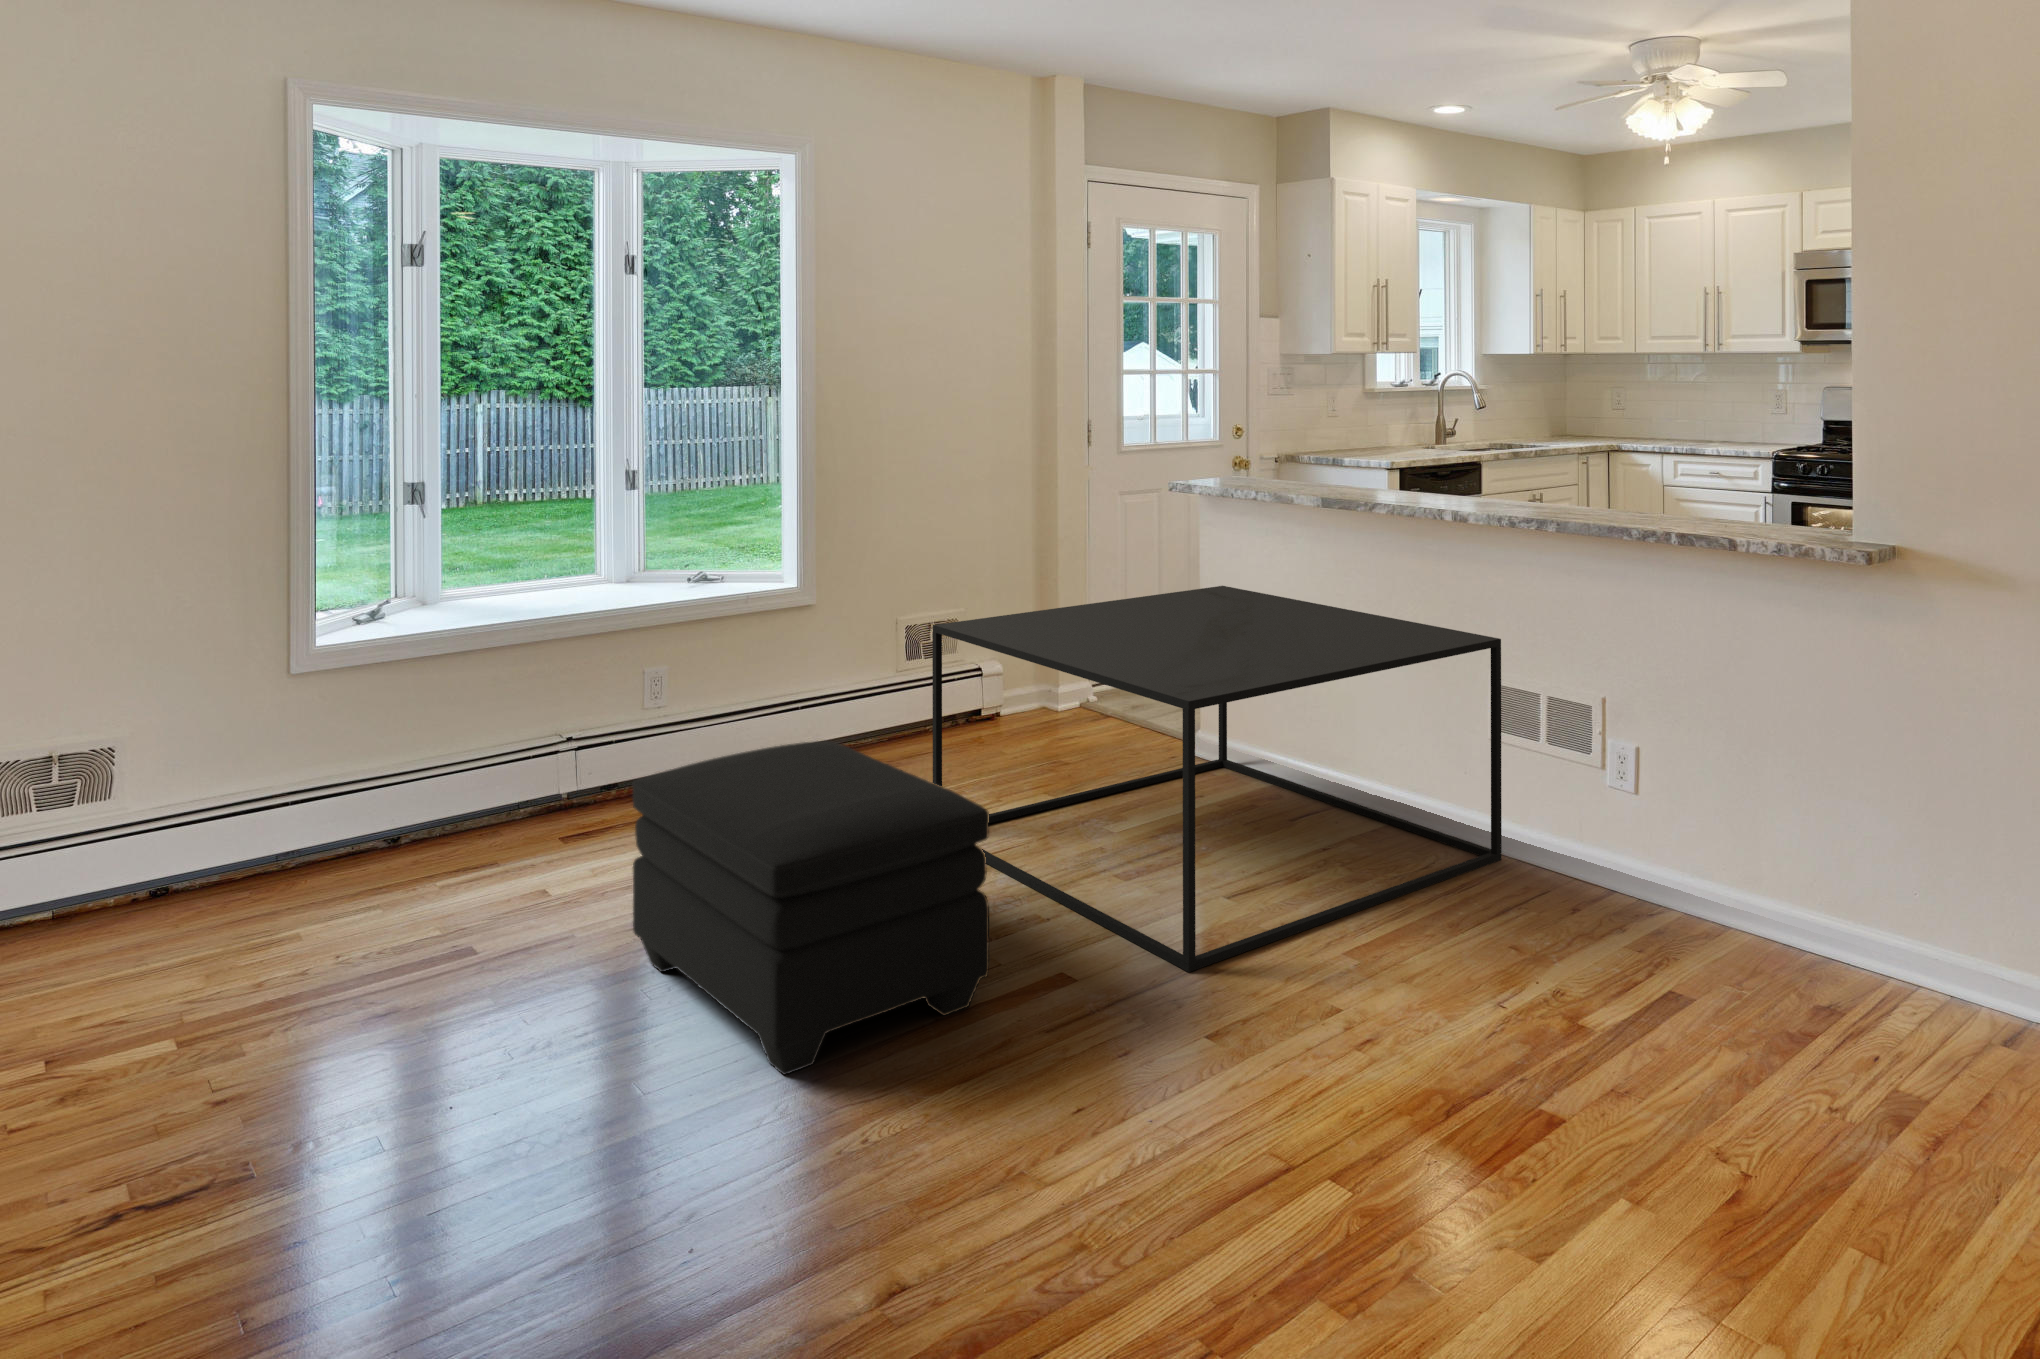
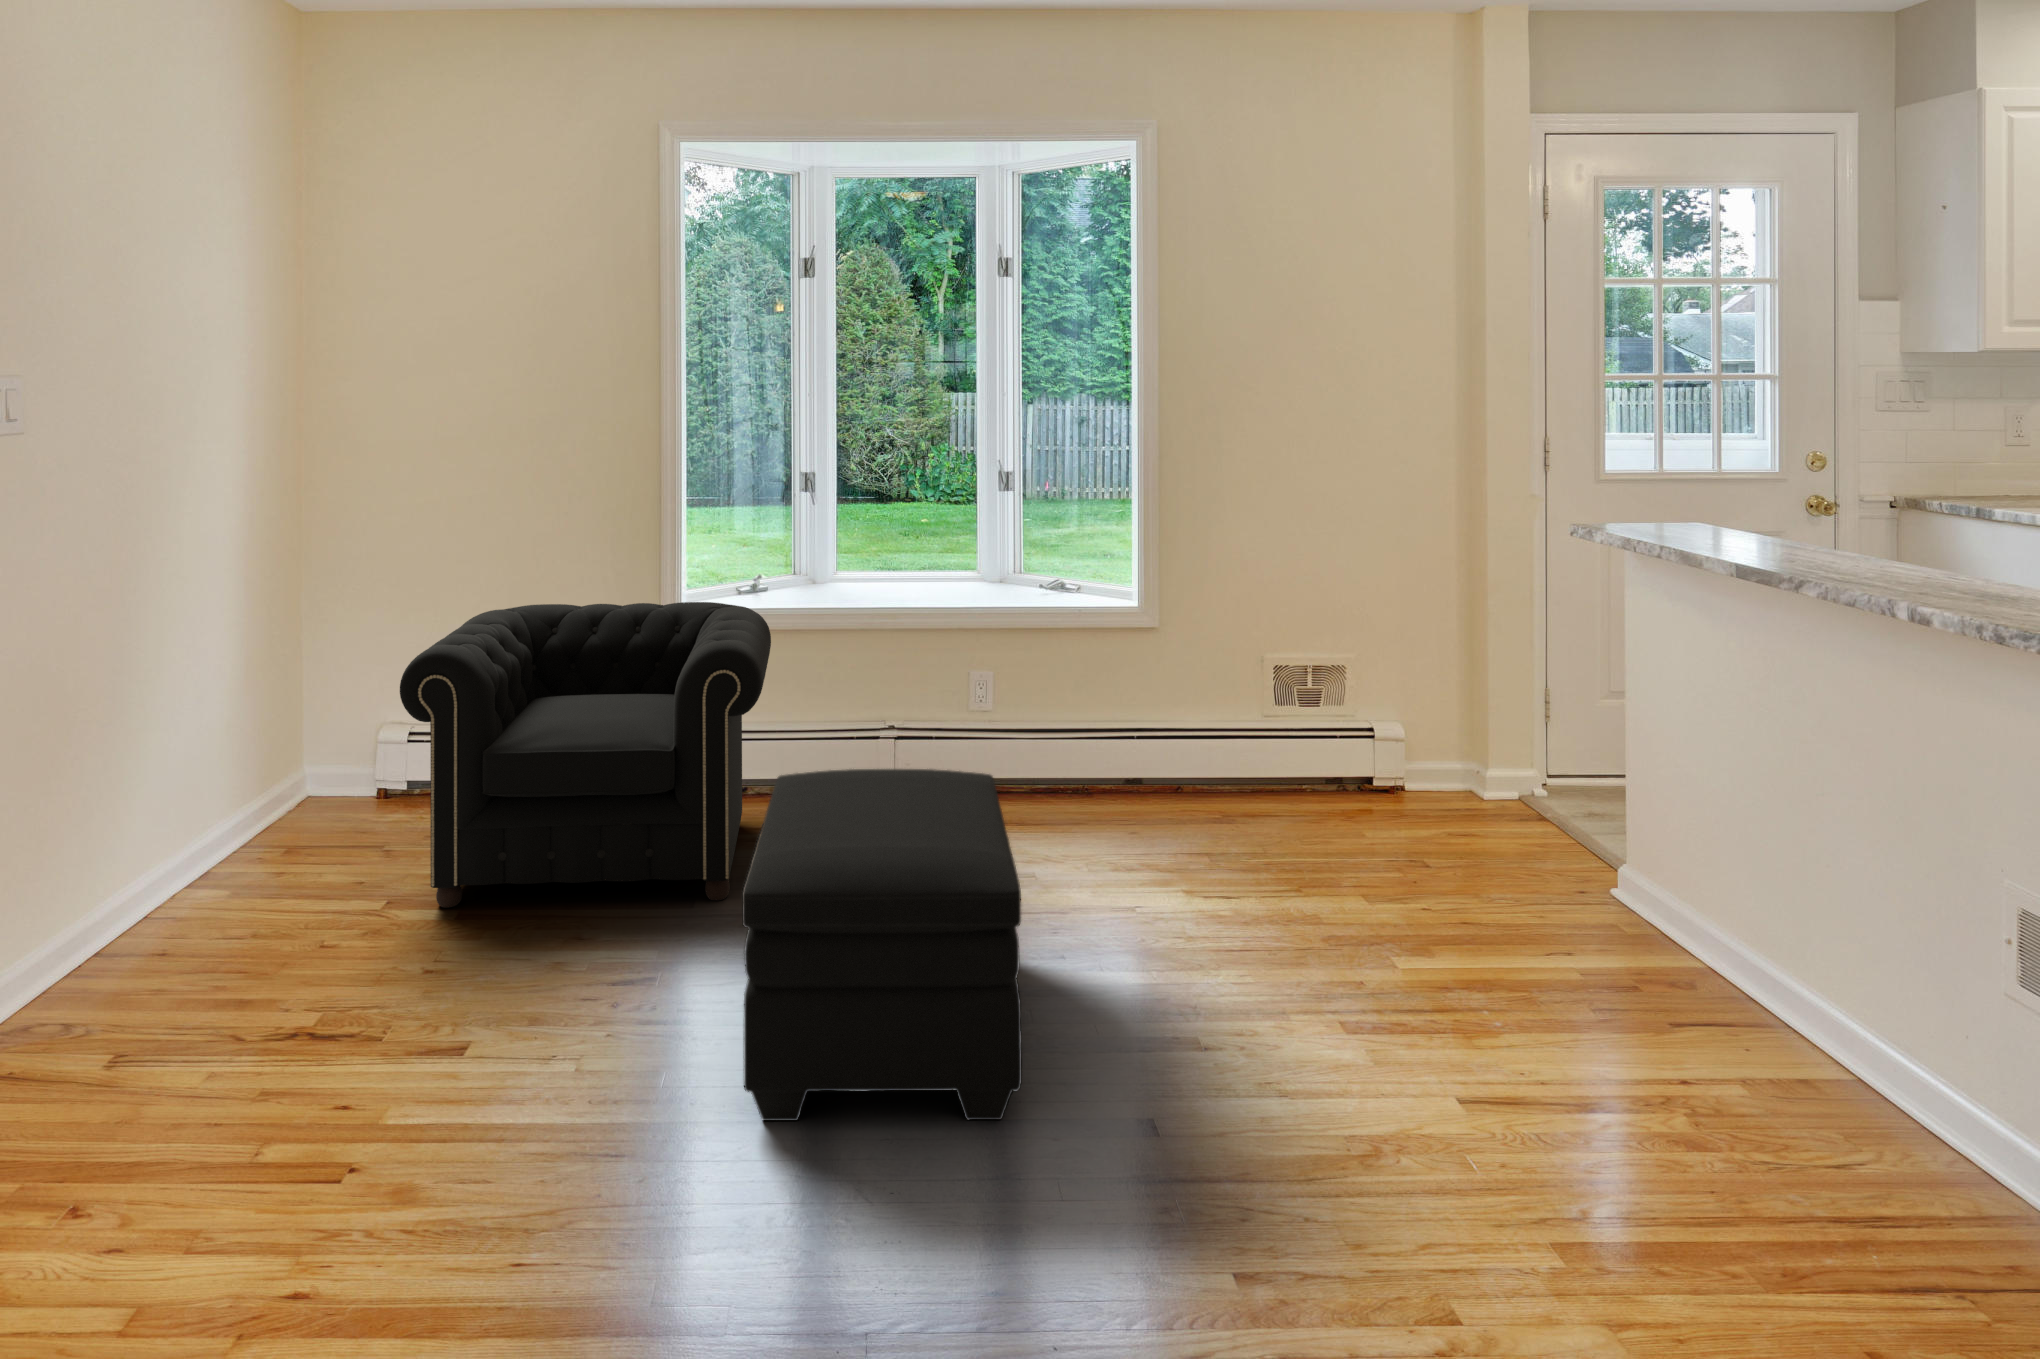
coffee table: present [932,586,1502,972] -> none [1177,666,2007,1201]
armchair: none [46,629,549,1040] -> present [400,602,771,908]

